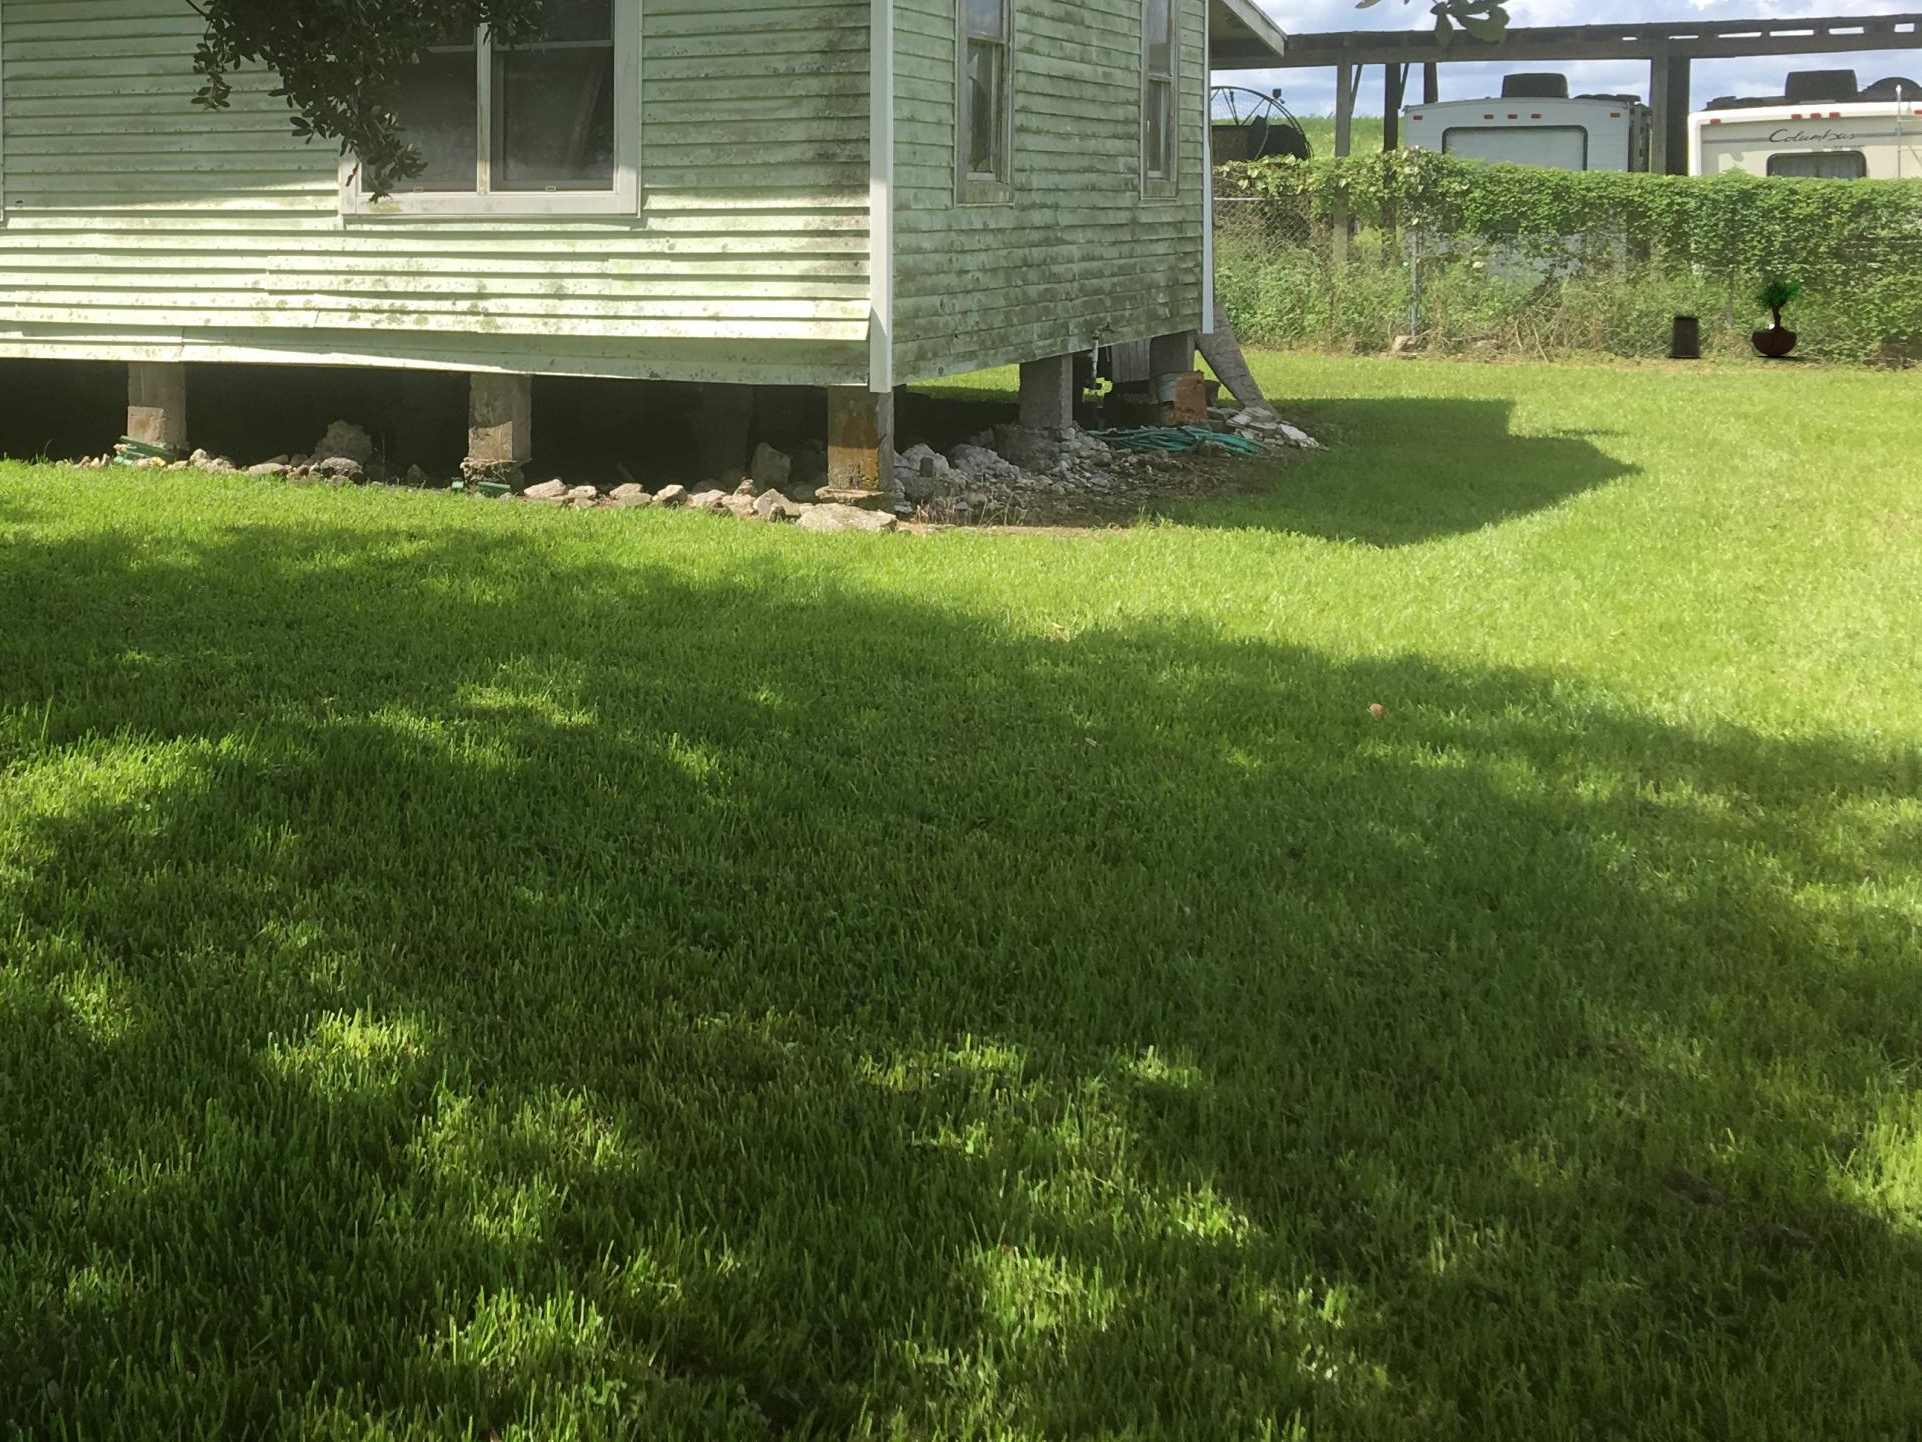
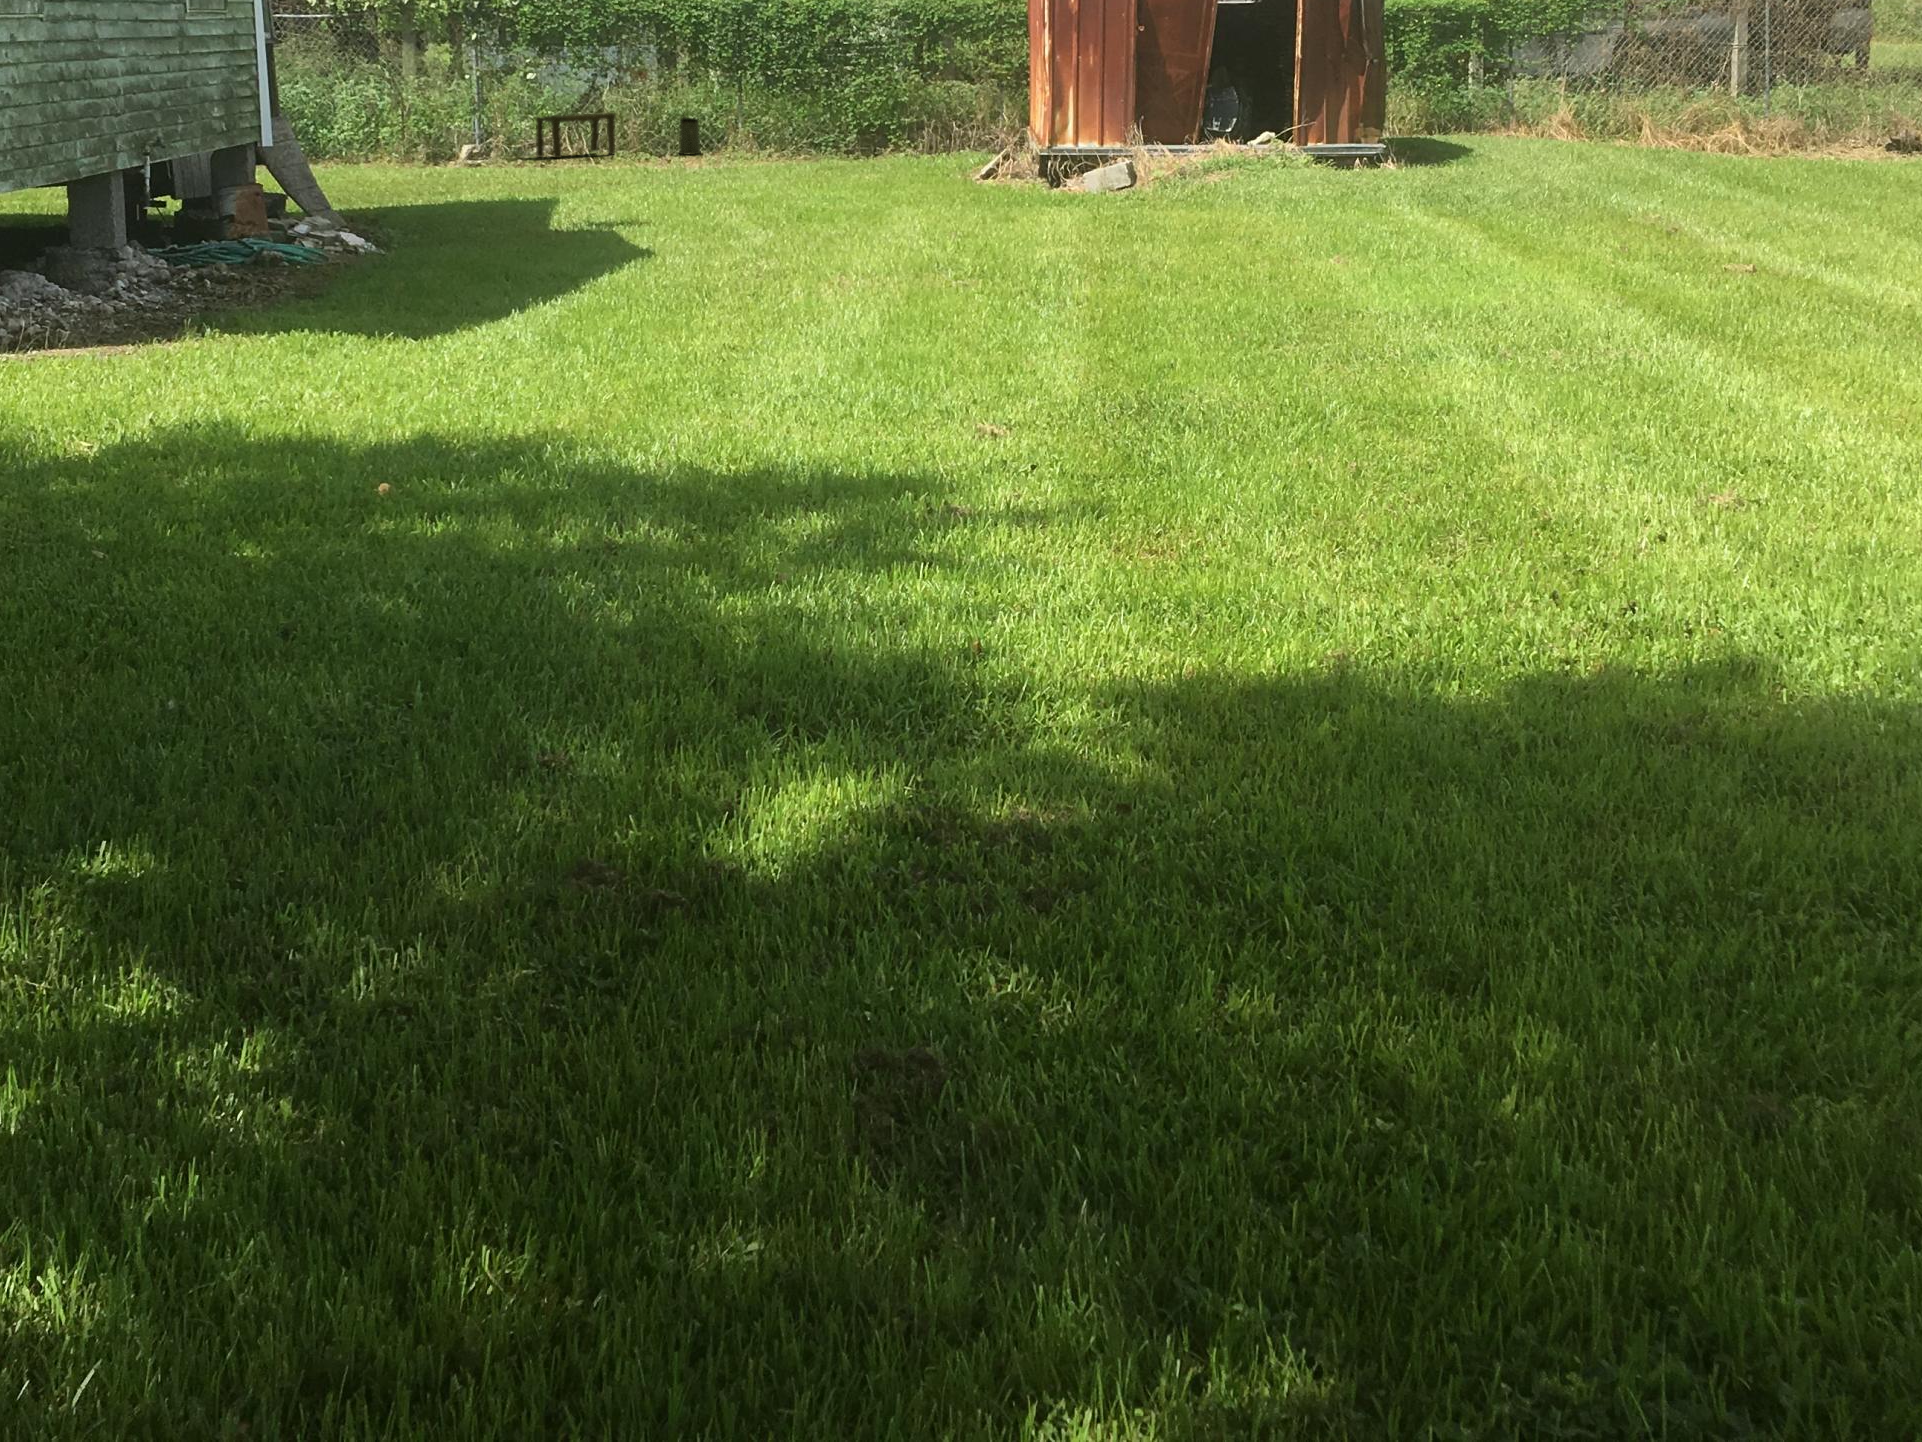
potted tree: present [1746,277,1803,356] -> none [732,80,773,151]
bench: none [1483,307,1586,356] -> present [536,112,616,158]

